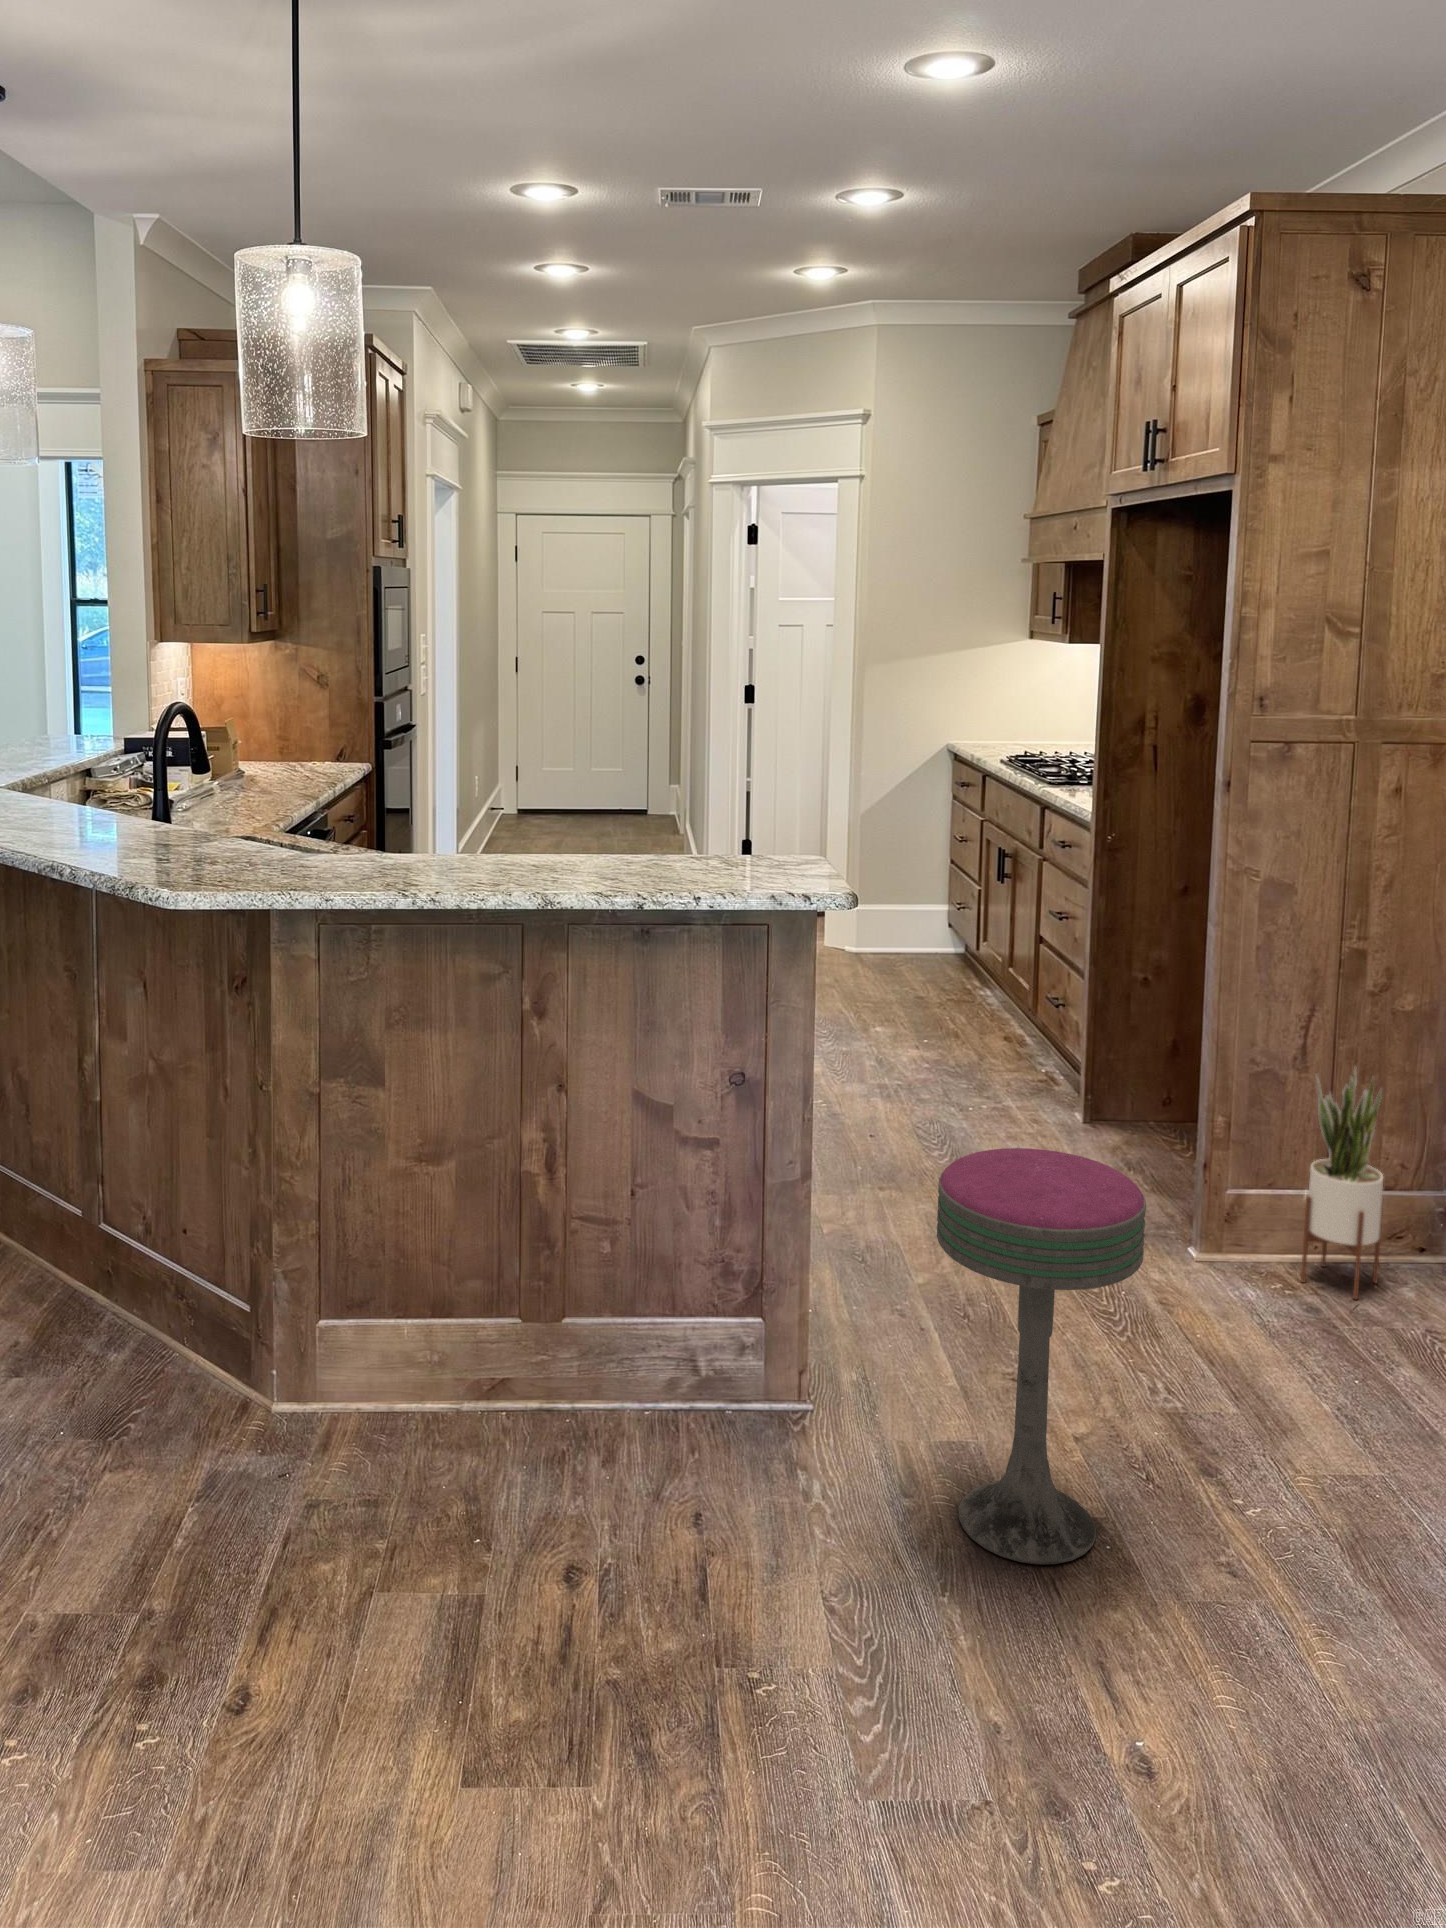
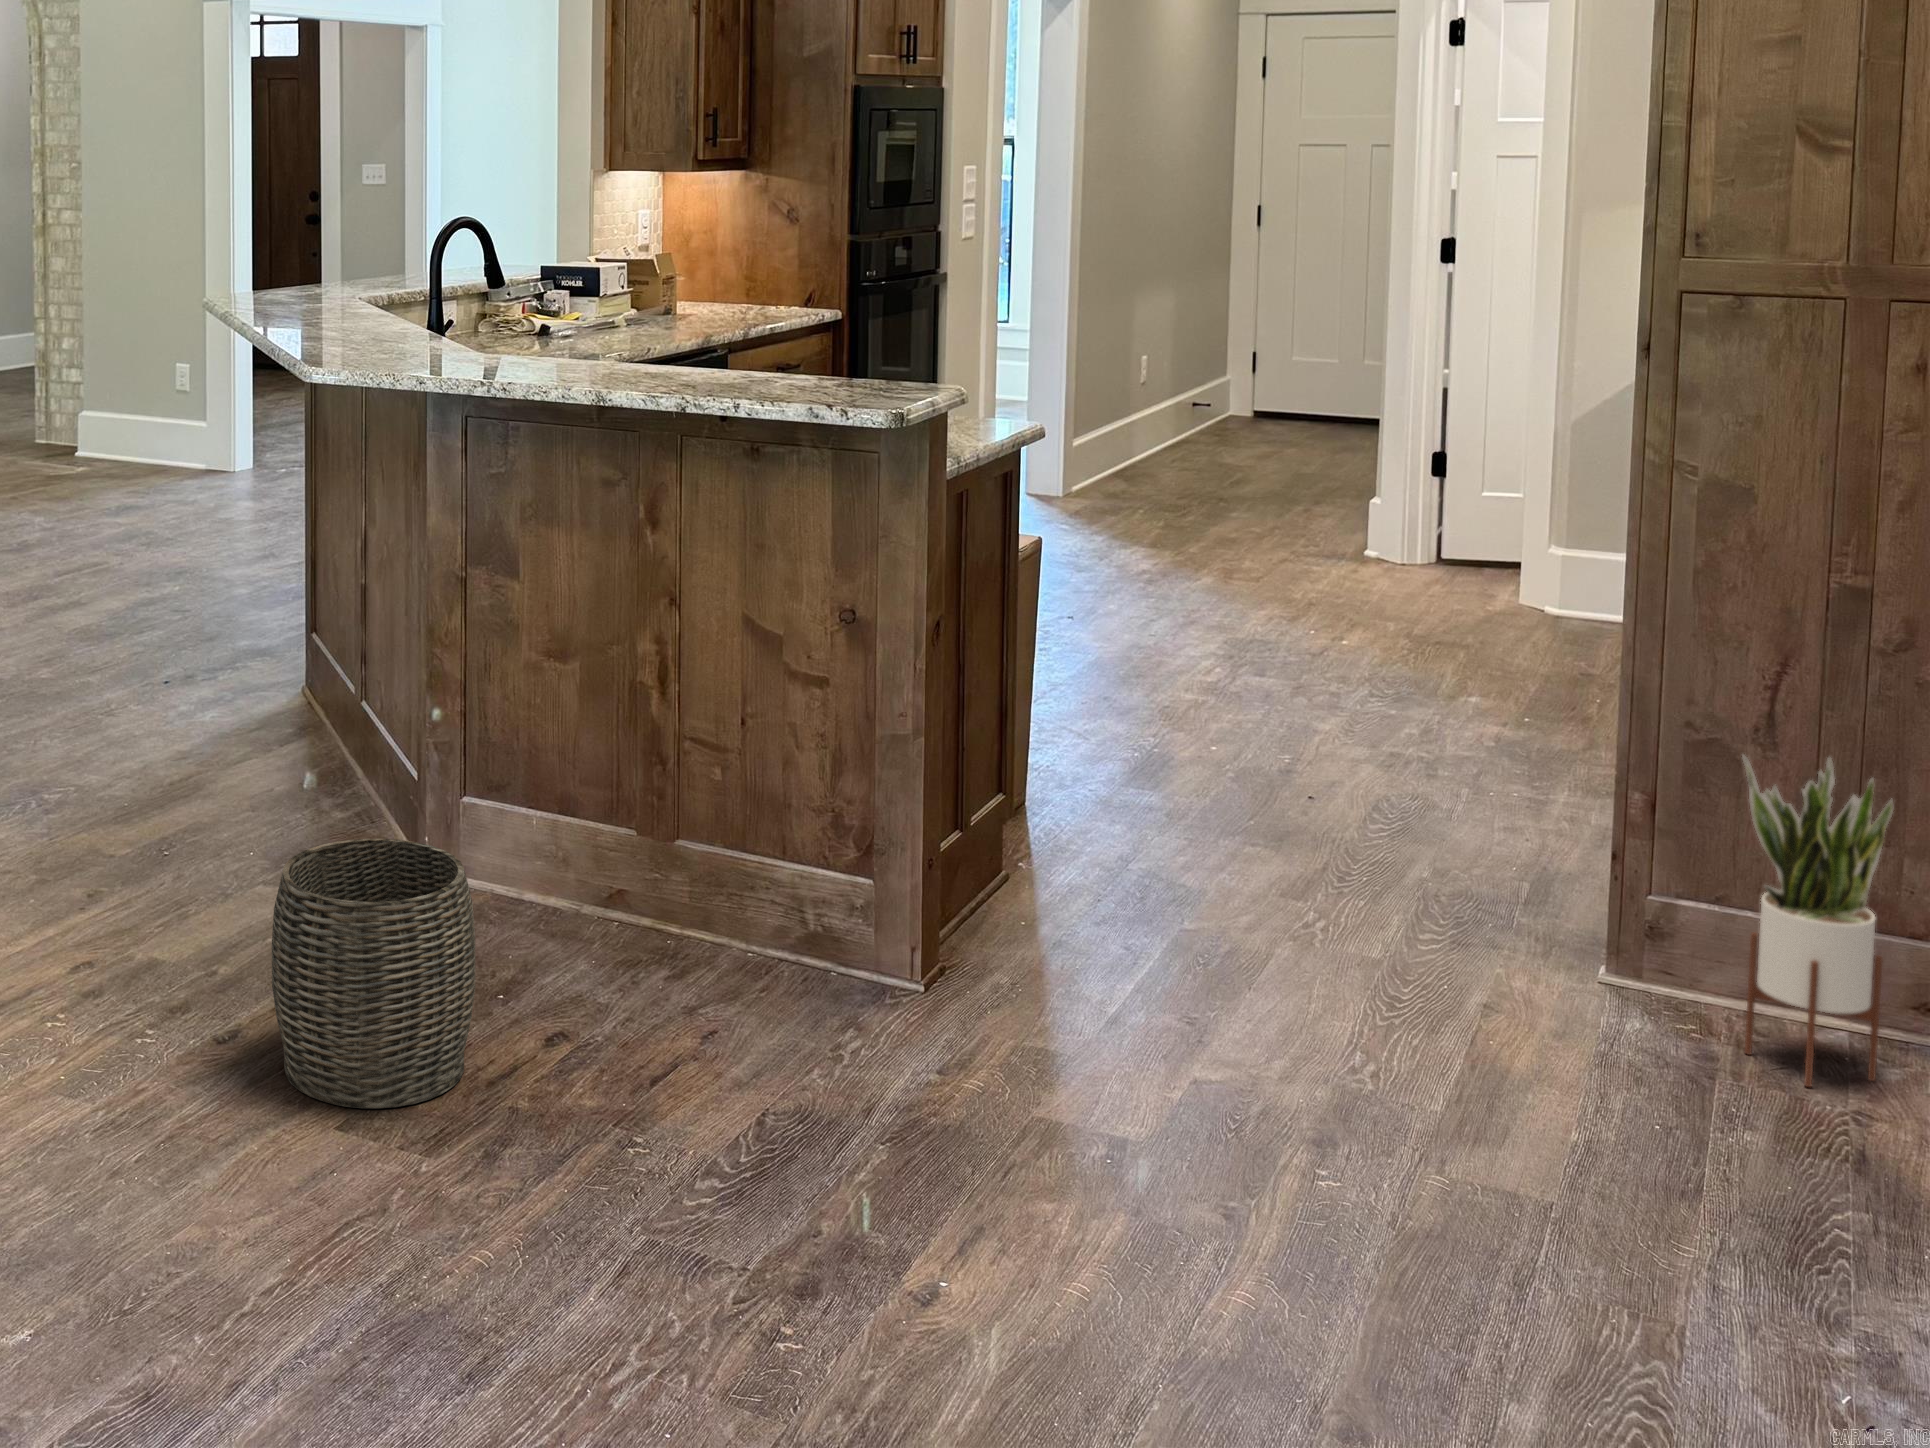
bar stool: present [937,1148,1146,1565] -> none [932,714,1164,1168]
woven basket: none [312,1416,548,1764] -> present [272,839,475,1108]

